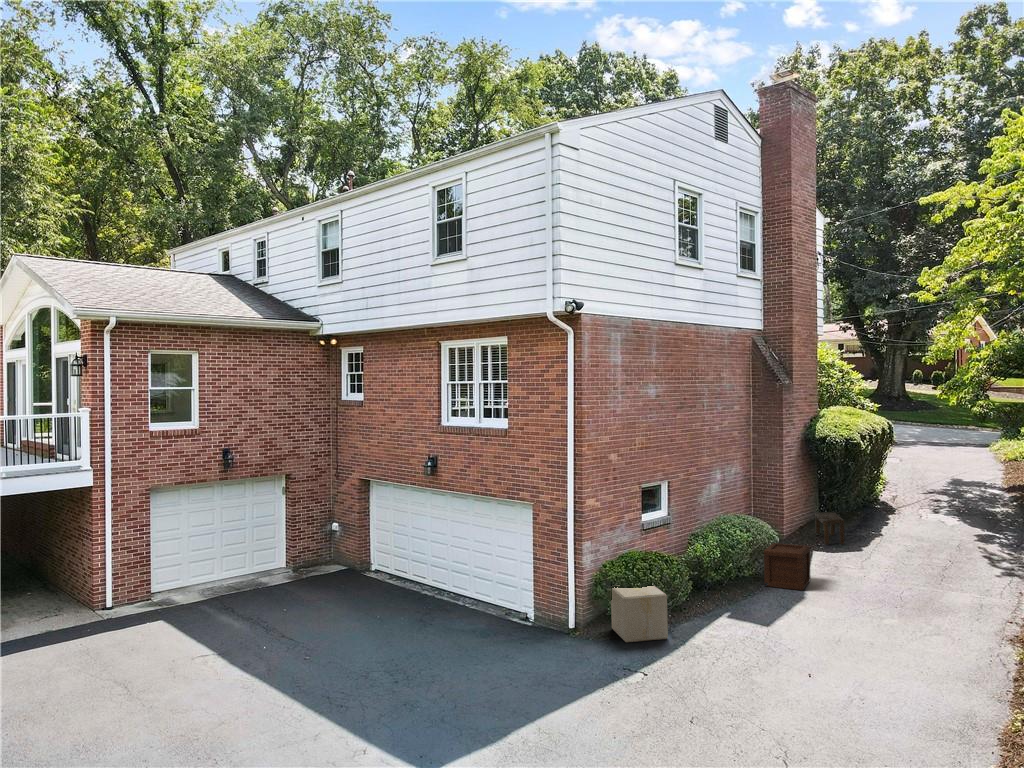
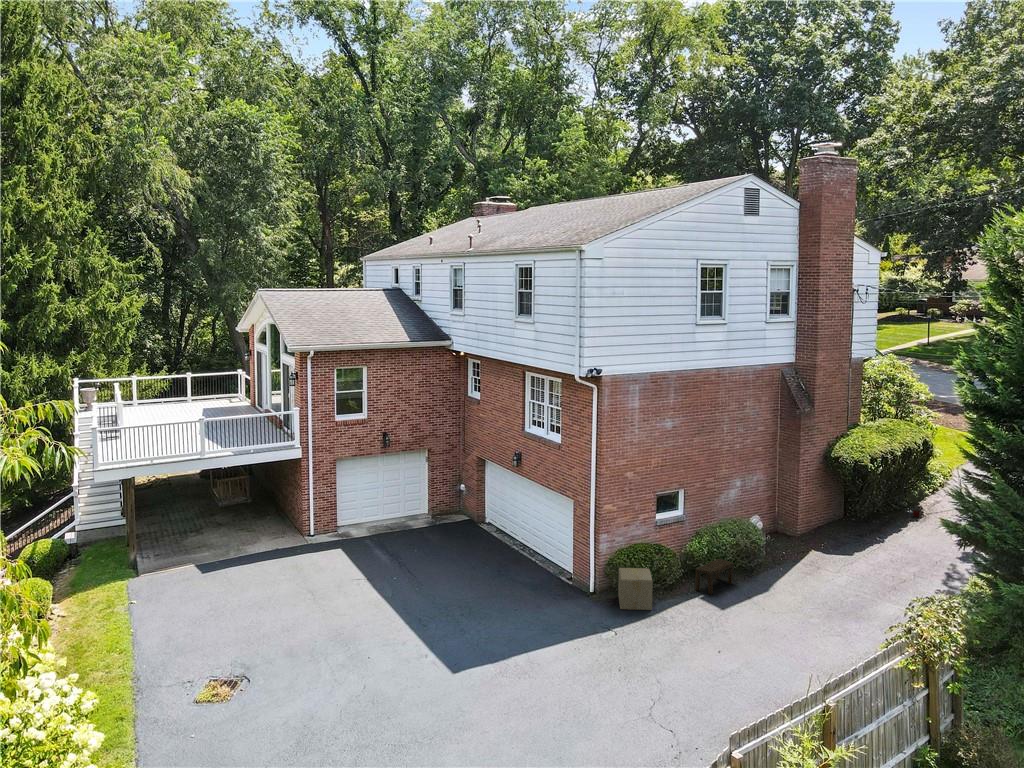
potted tree: none [883,479,906,518] -> present [906,484,928,517]
bench: present [815,512,845,545] -> present [695,559,734,595]
wooden crate: present [764,543,810,590] -> none [757,538,799,580]

